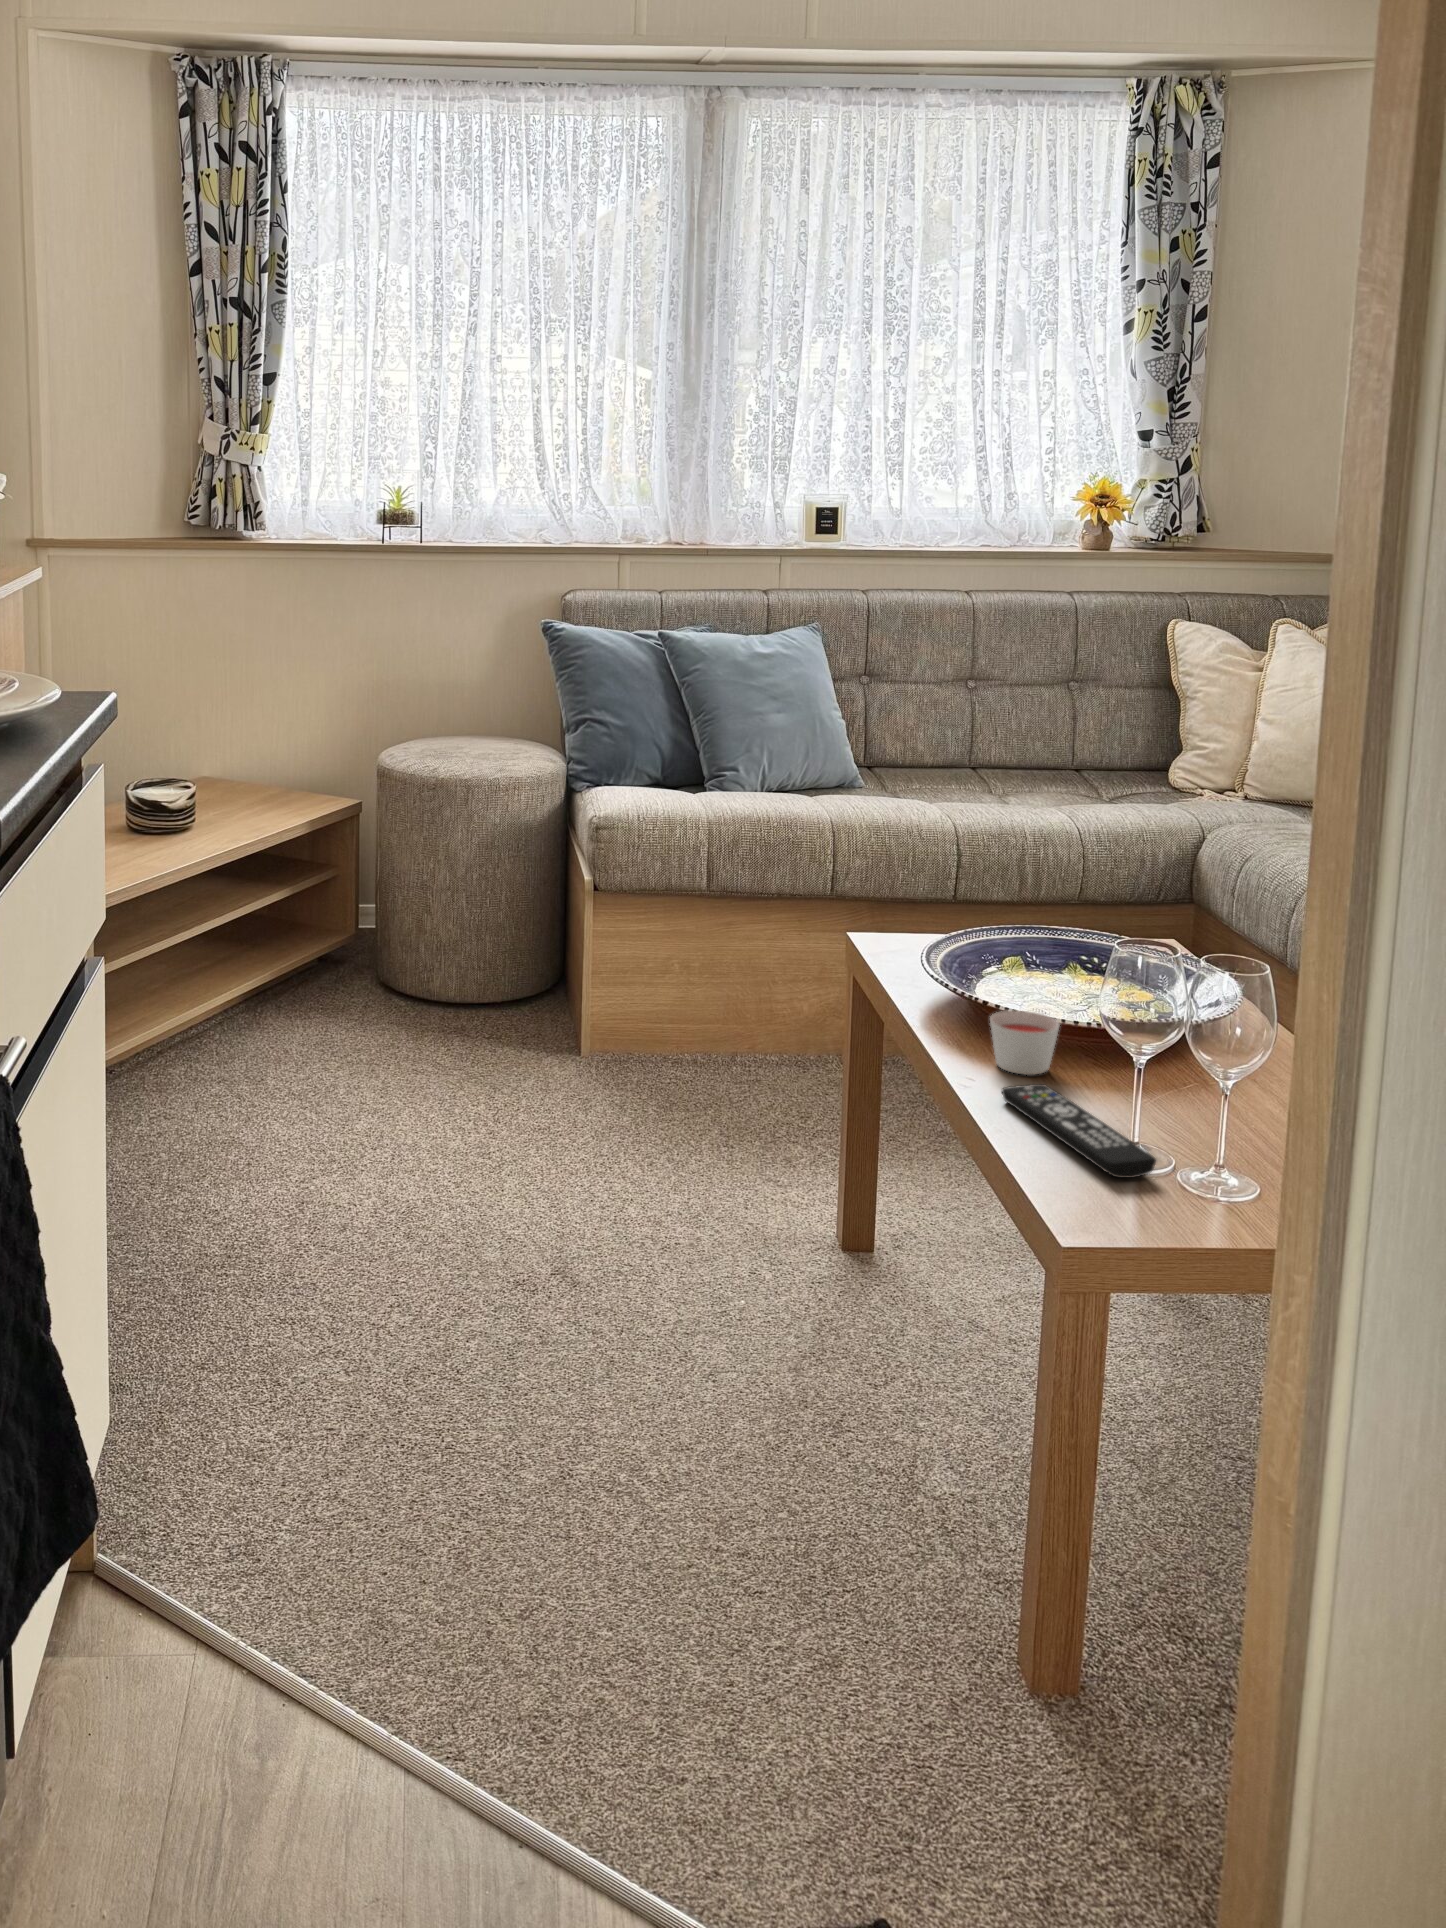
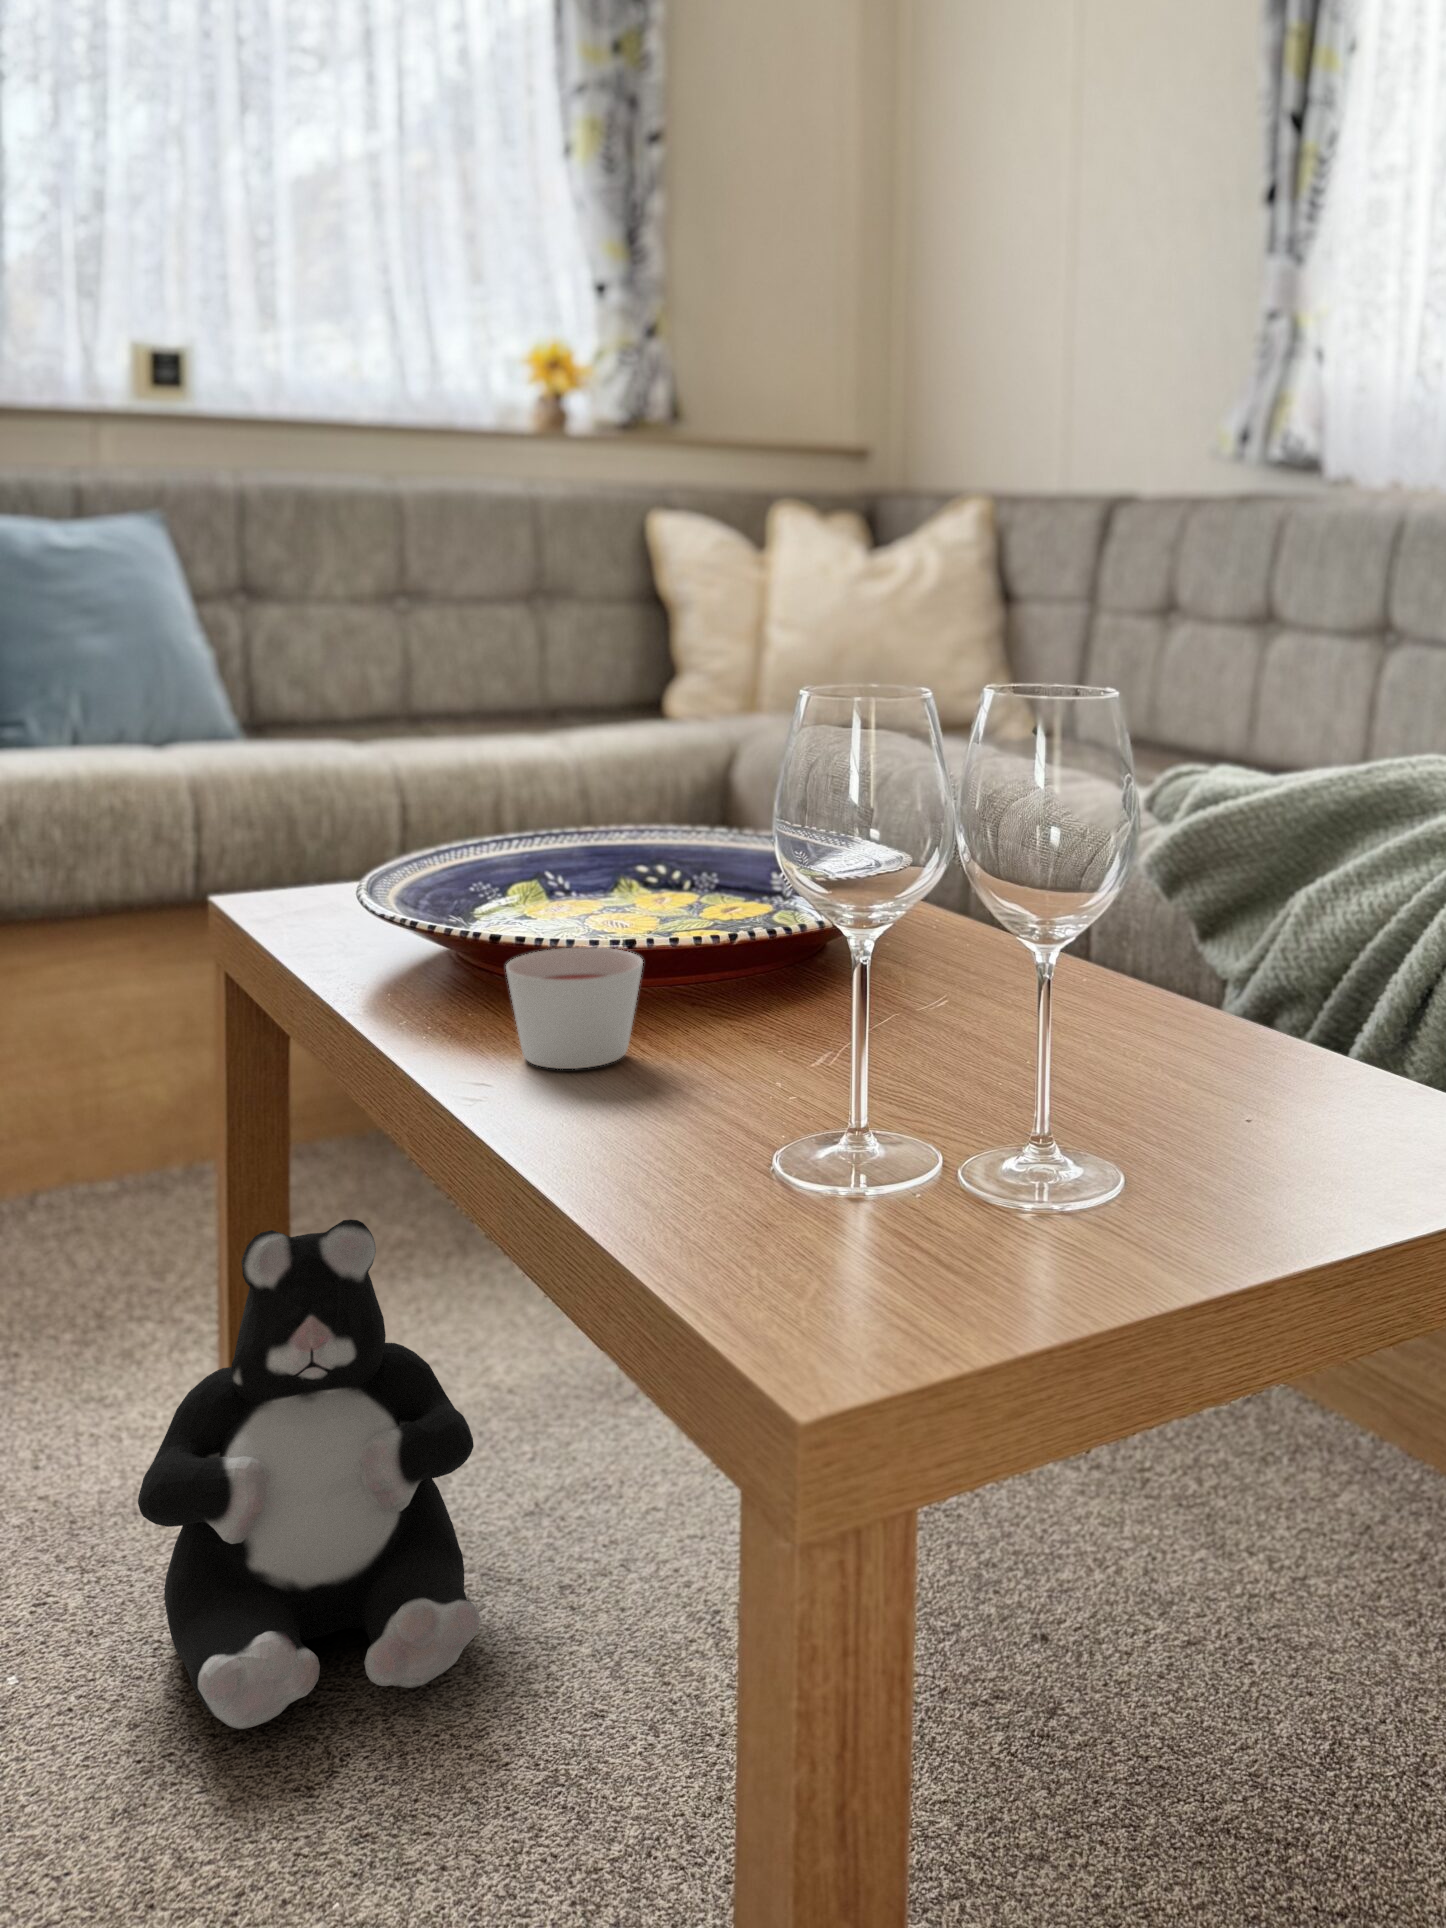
remote control: present [1002,1084,1156,1178] -> none [550,1074,909,1231]
plush toy: none [802,1119,967,1358] -> present [138,1220,481,1729]

